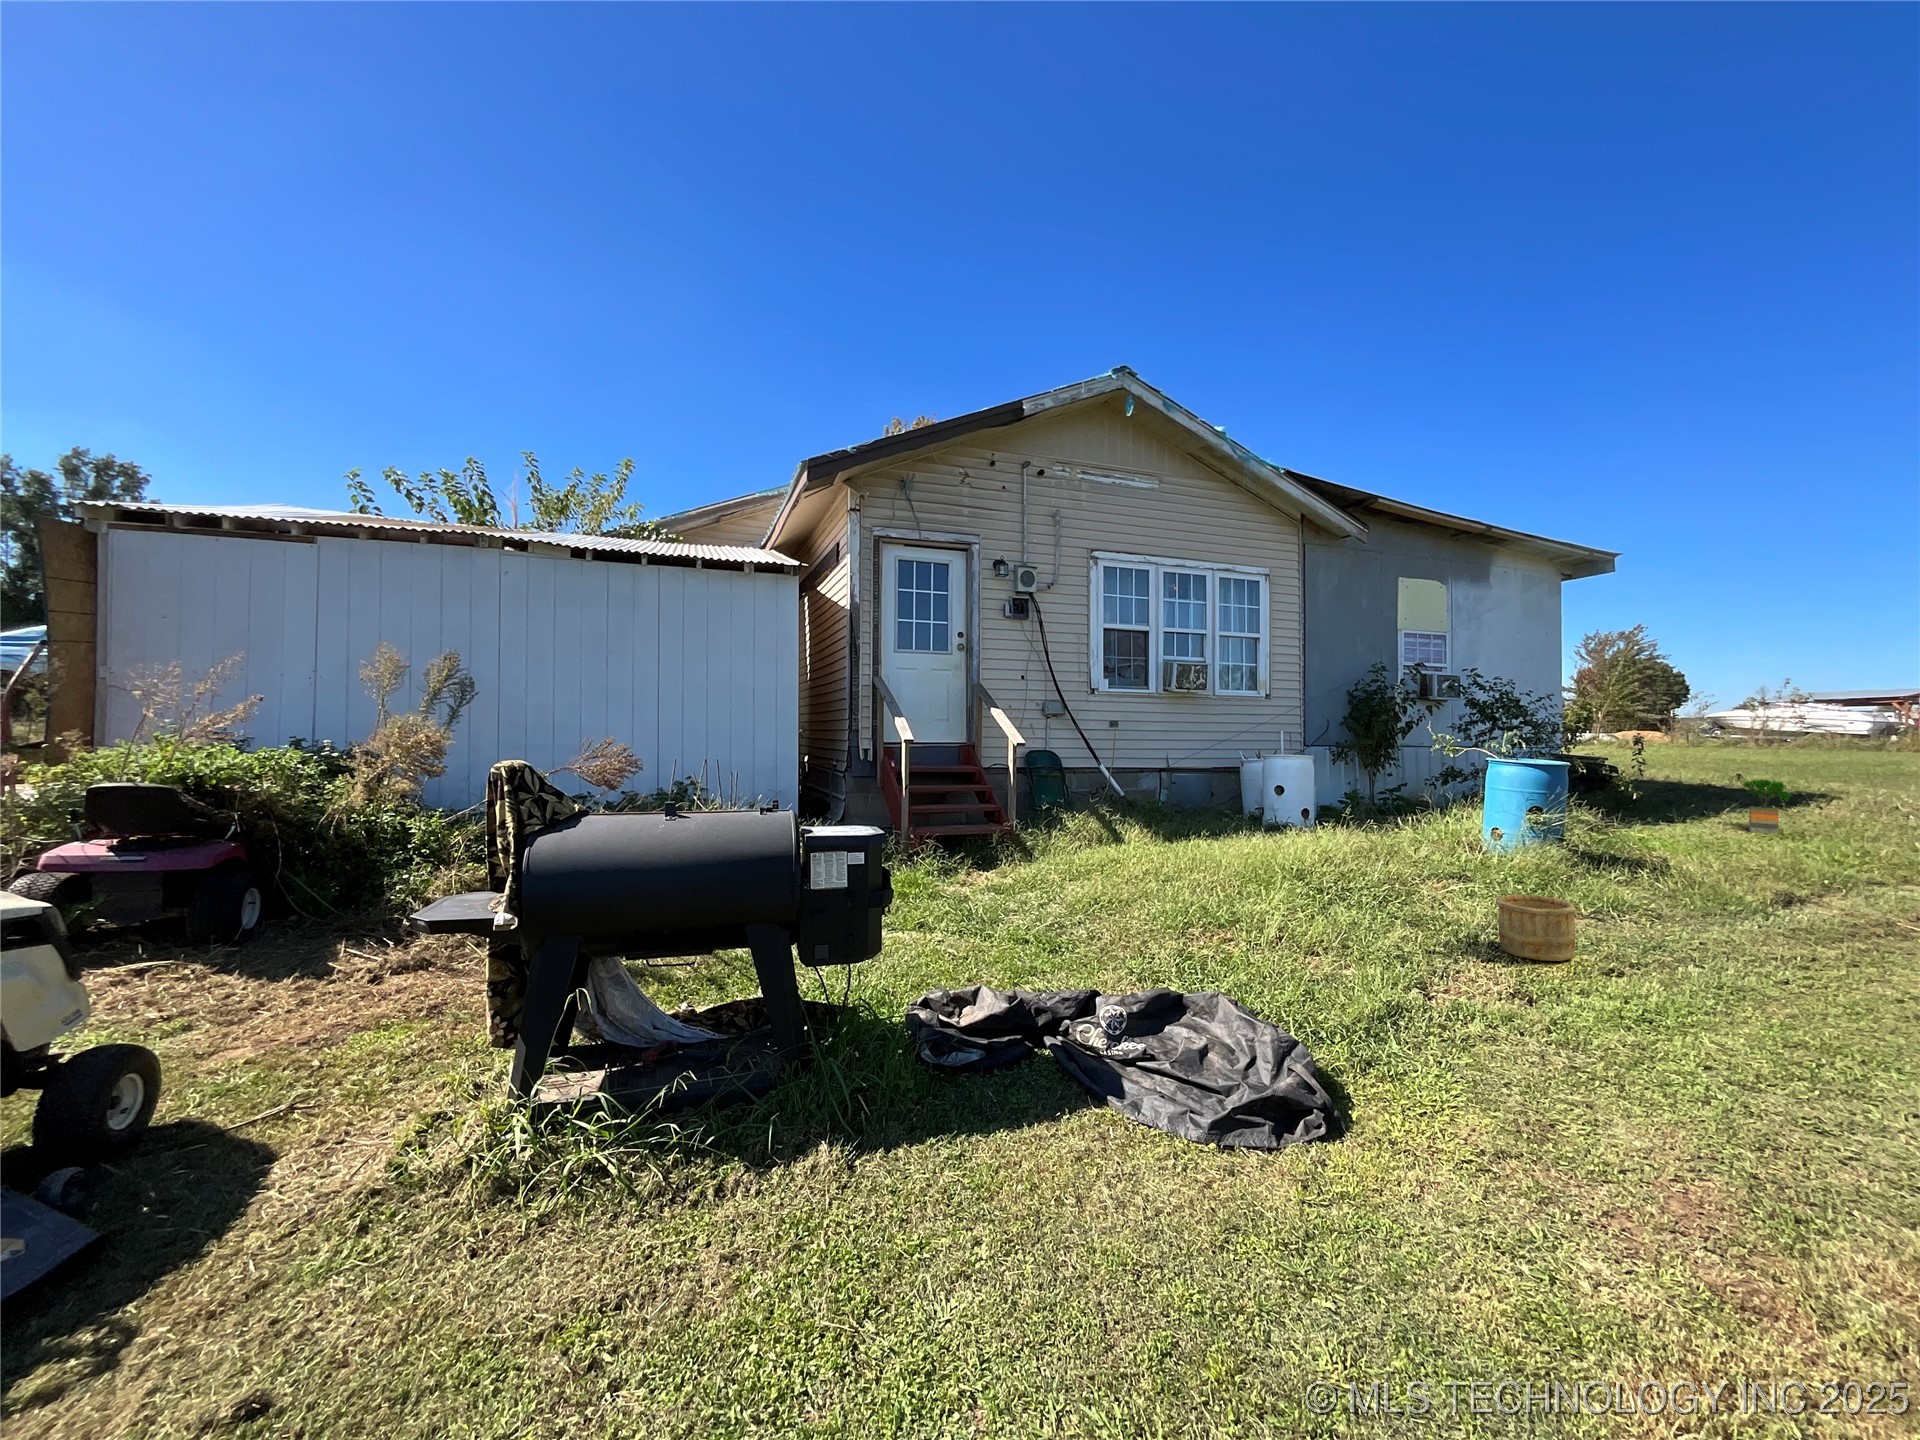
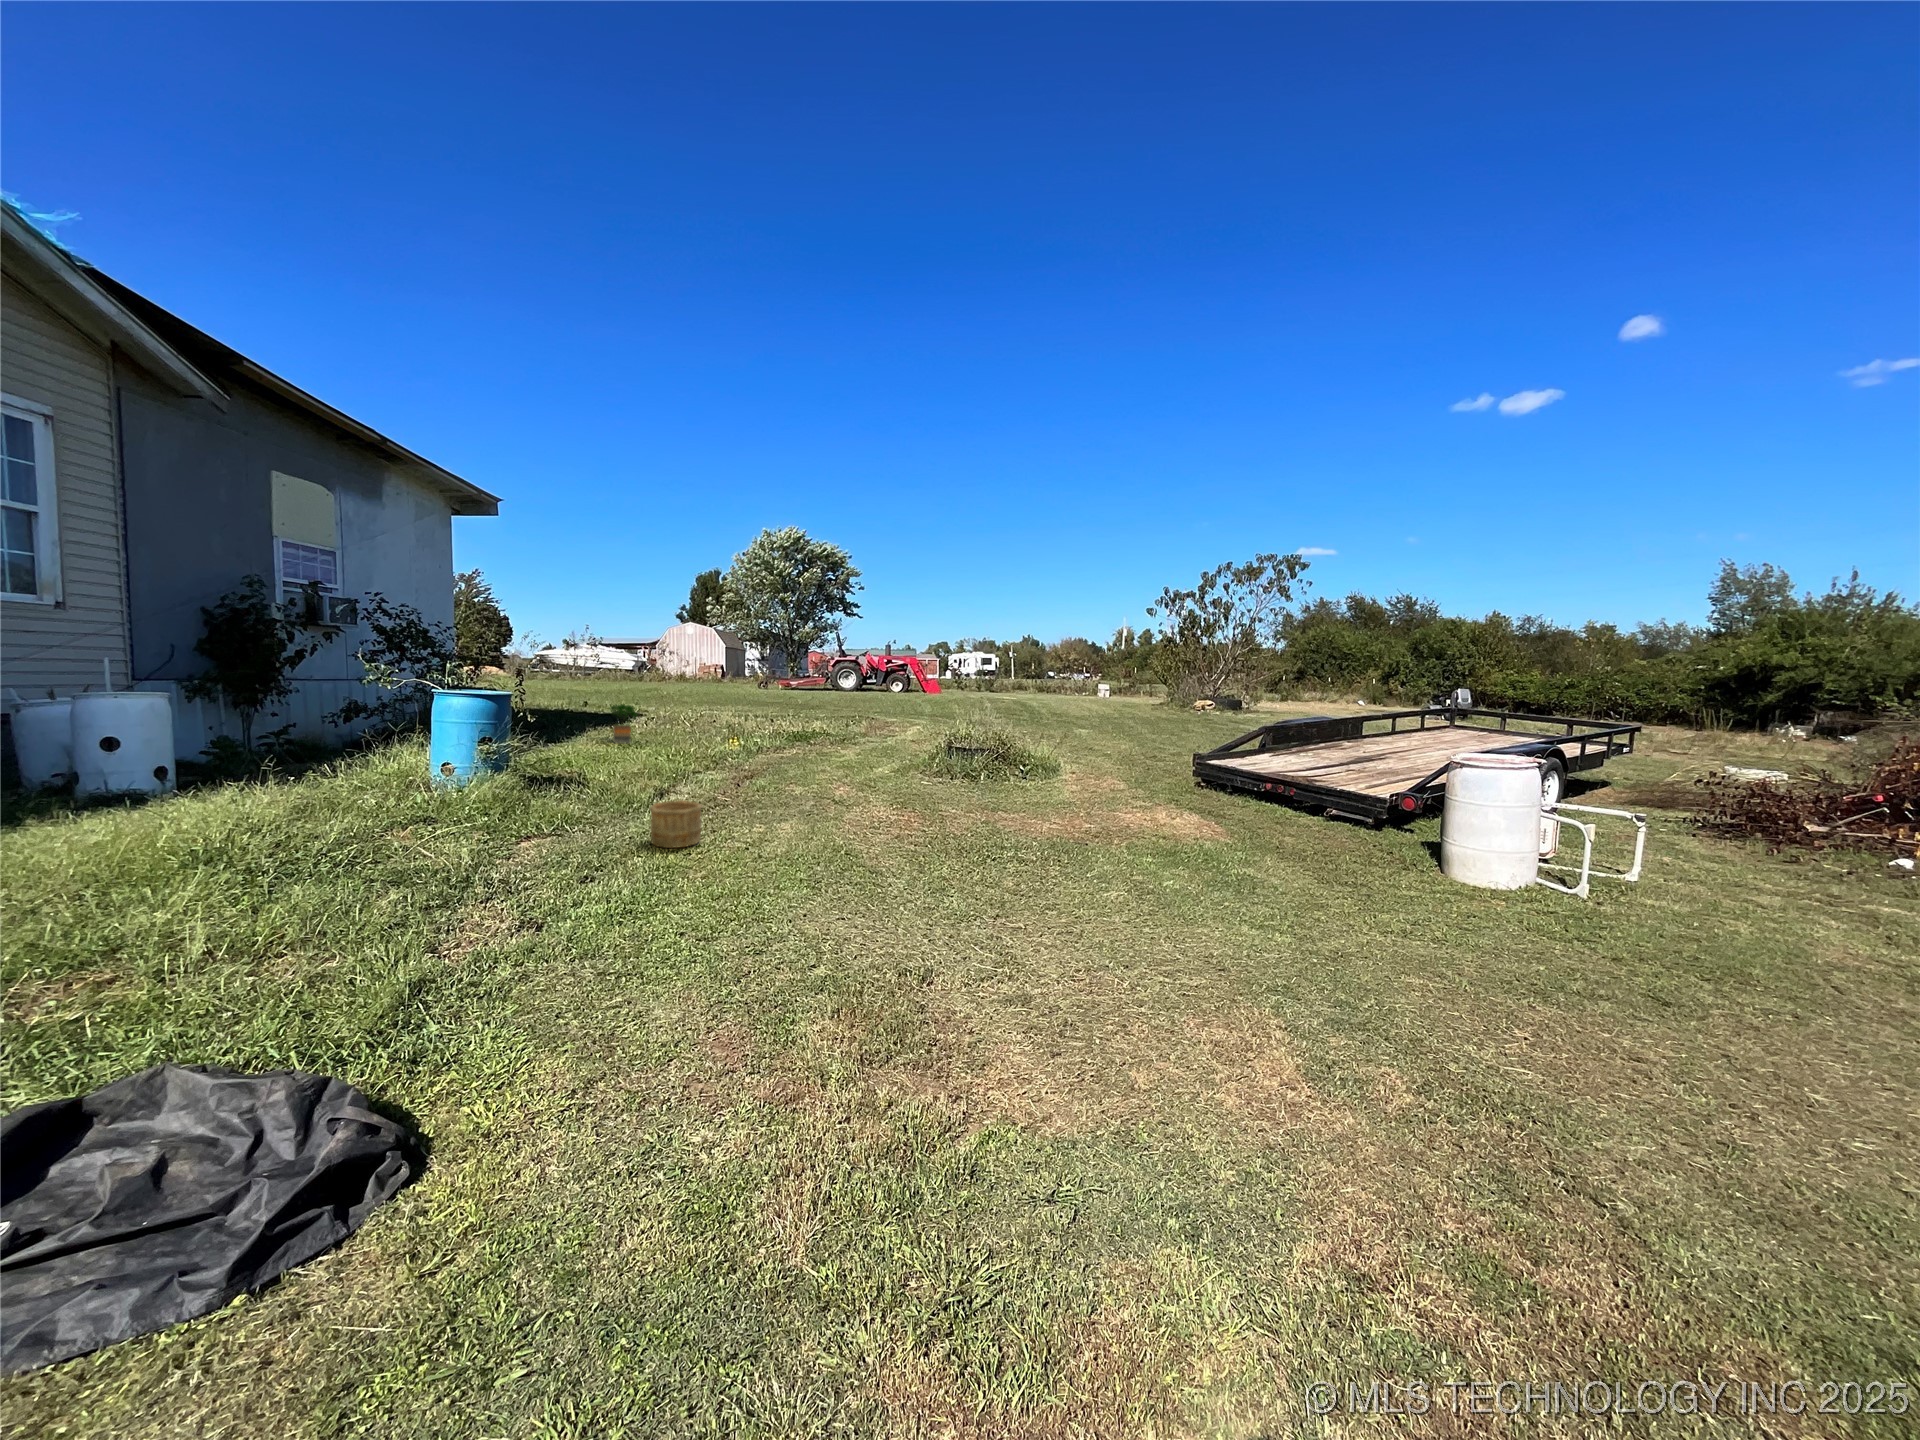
wooden bucket: present [1496,894,1577,961] -> present [650,800,703,848]

